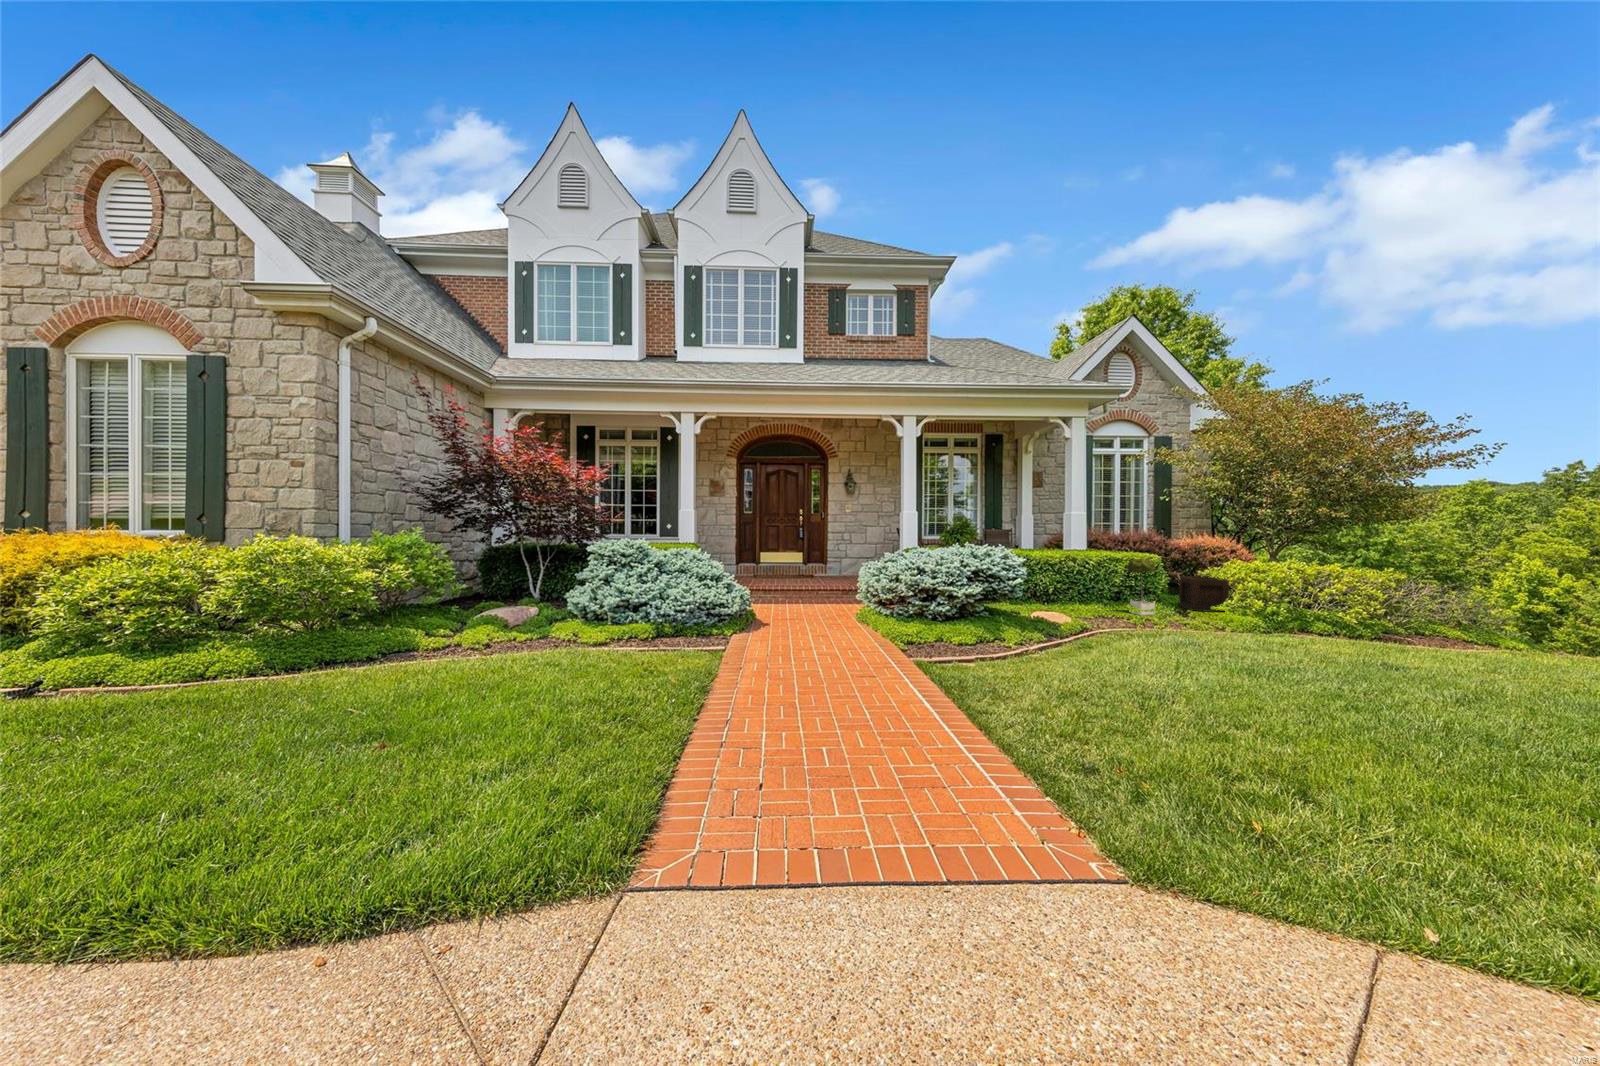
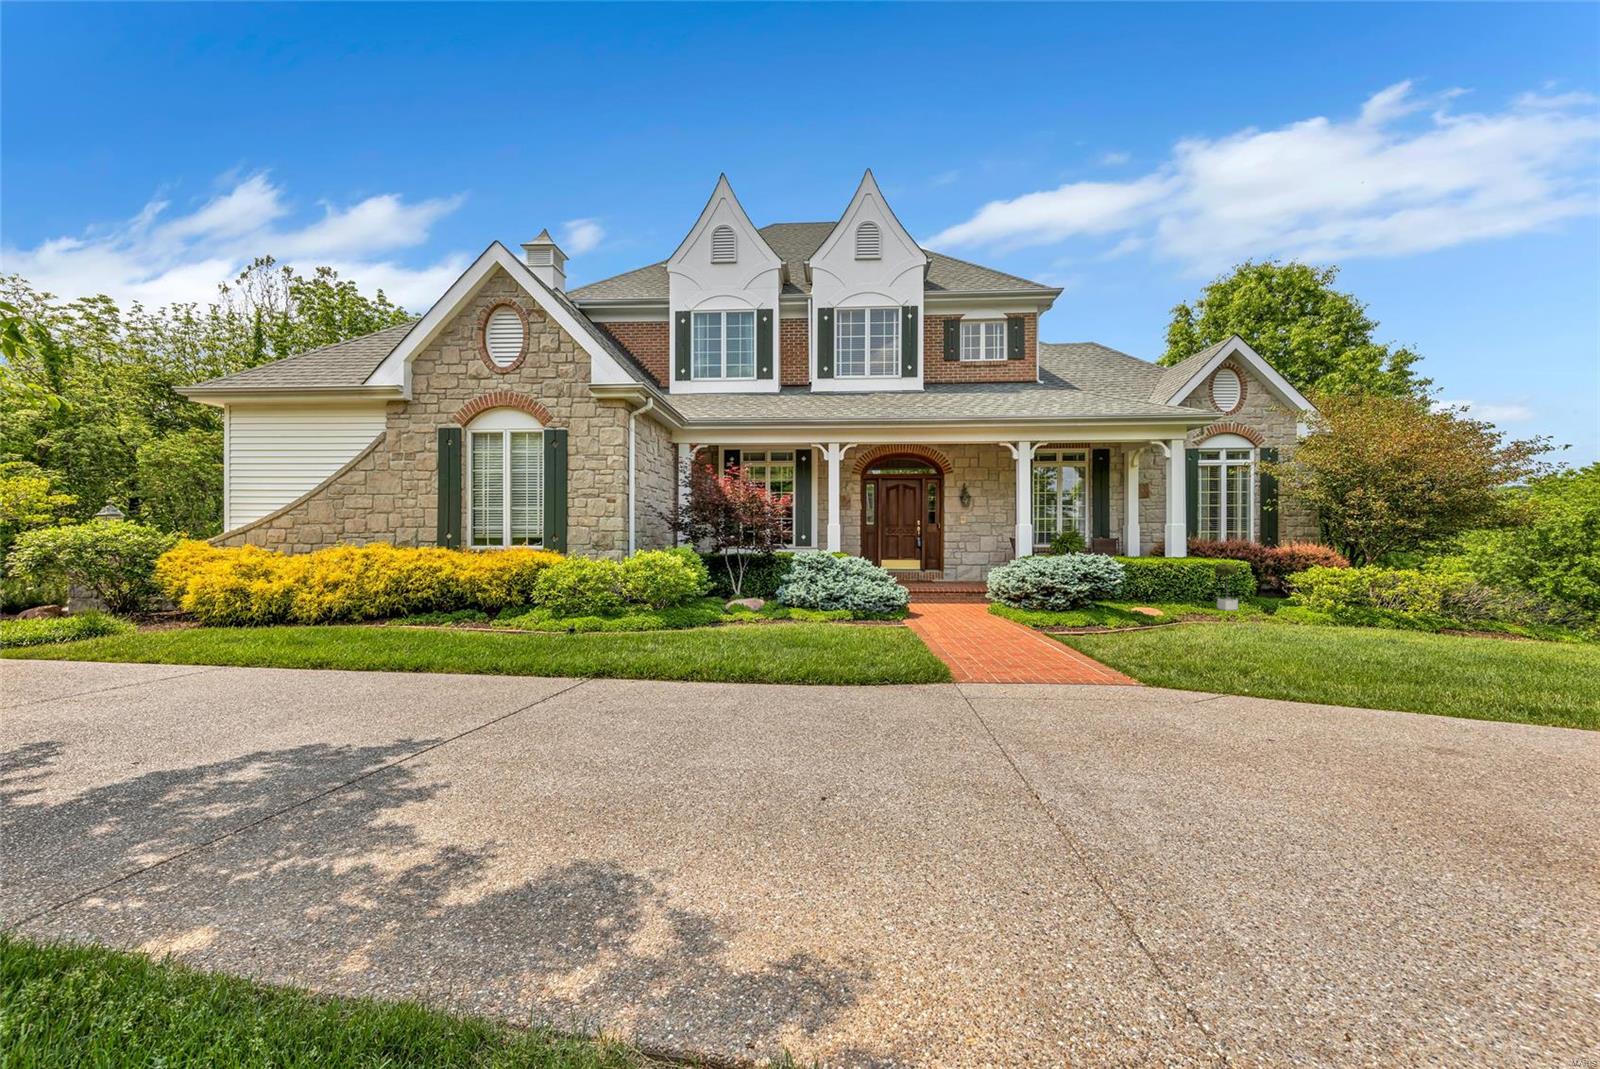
wooden crate: present [1179,576,1229,612] -> none [1264,578,1305,608]

